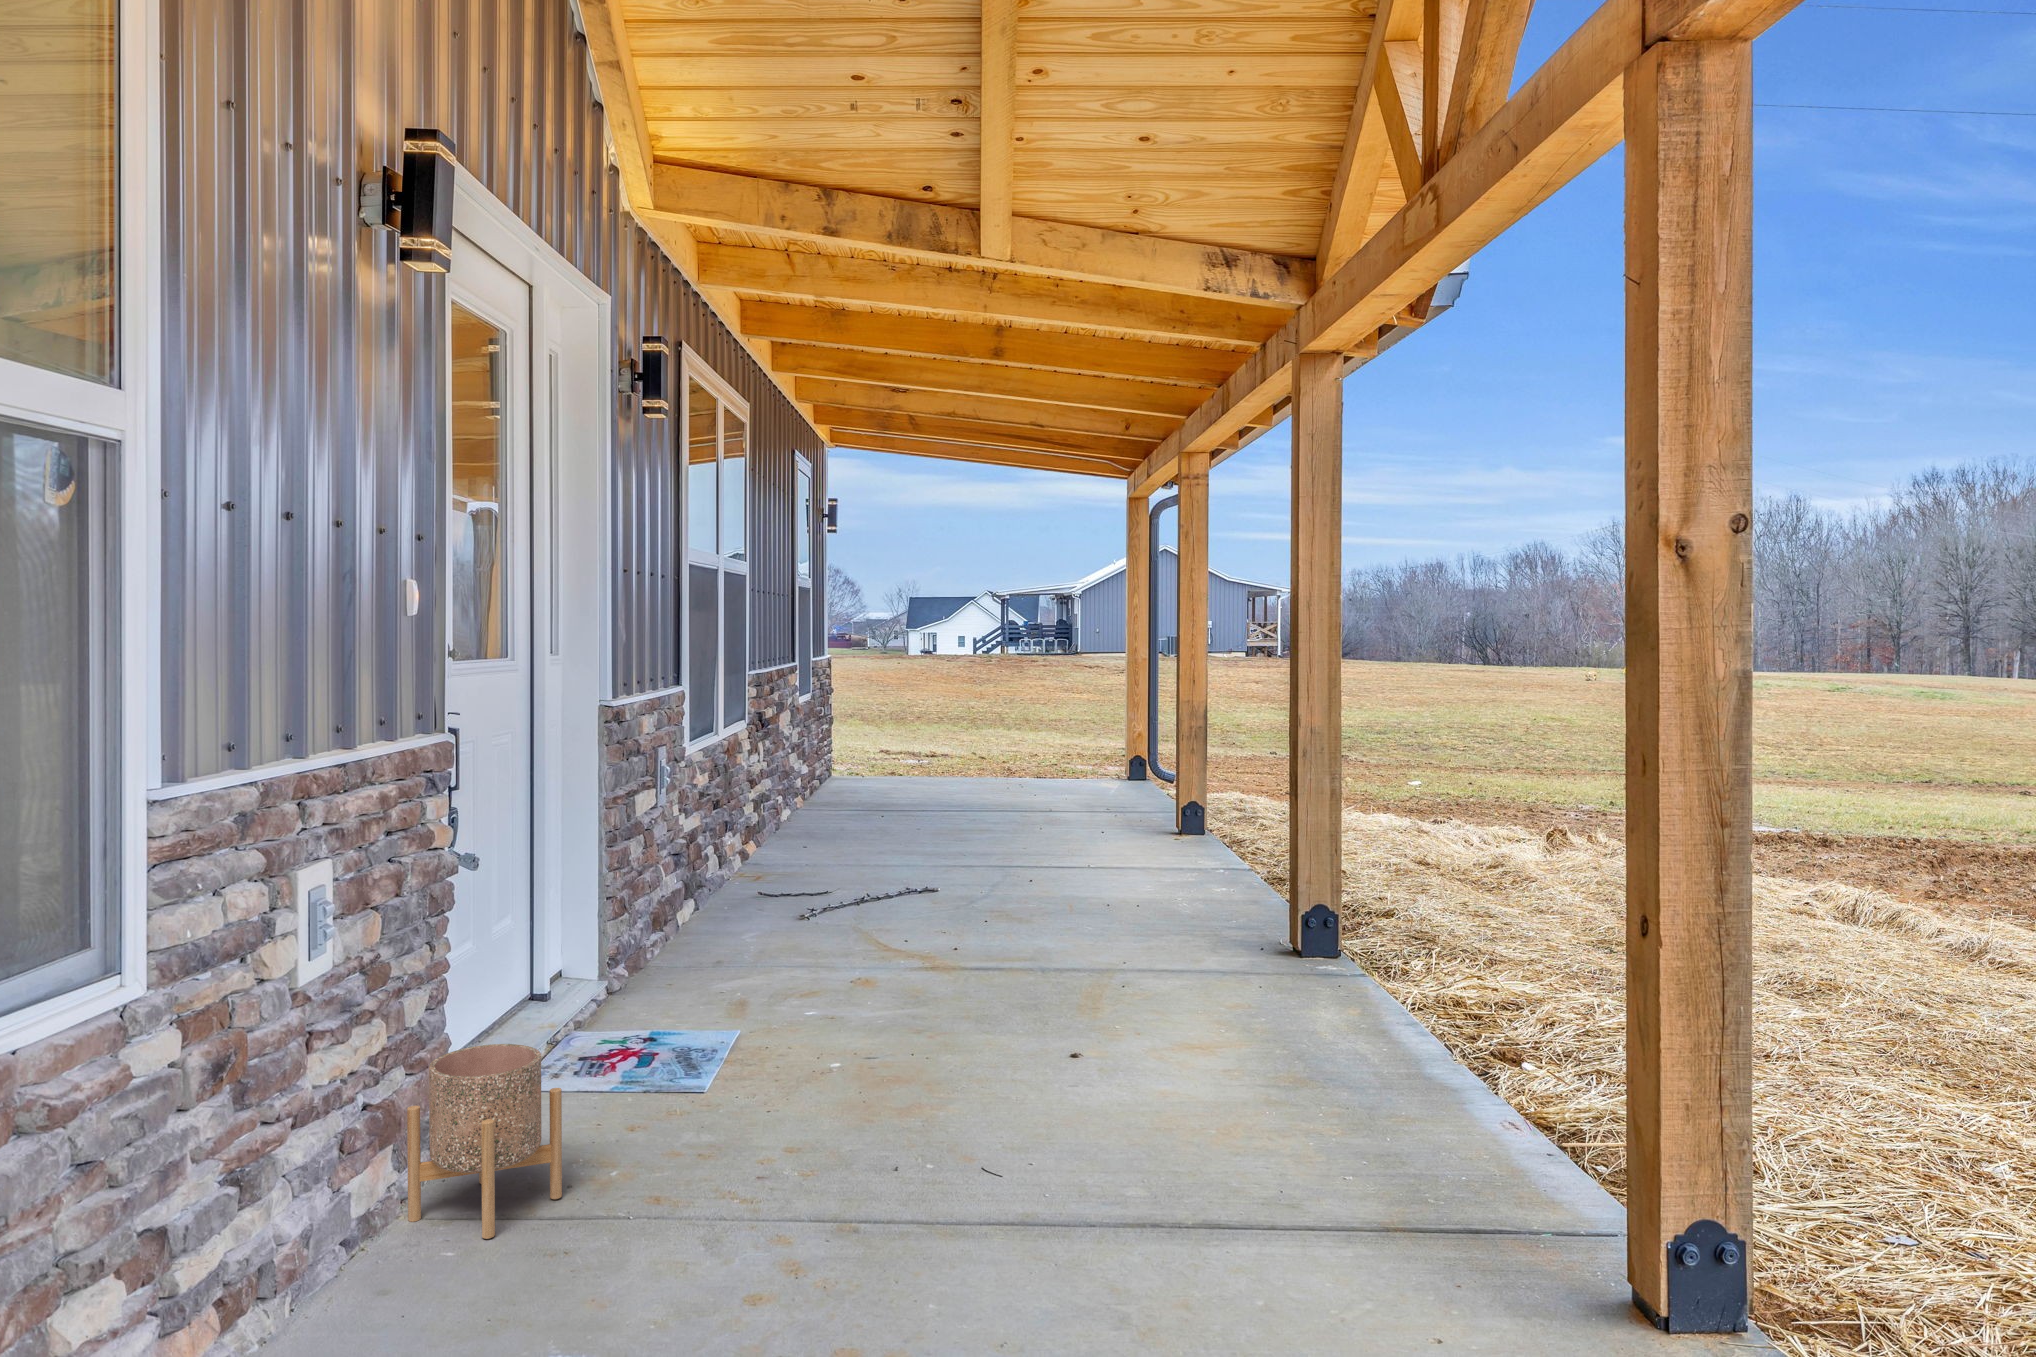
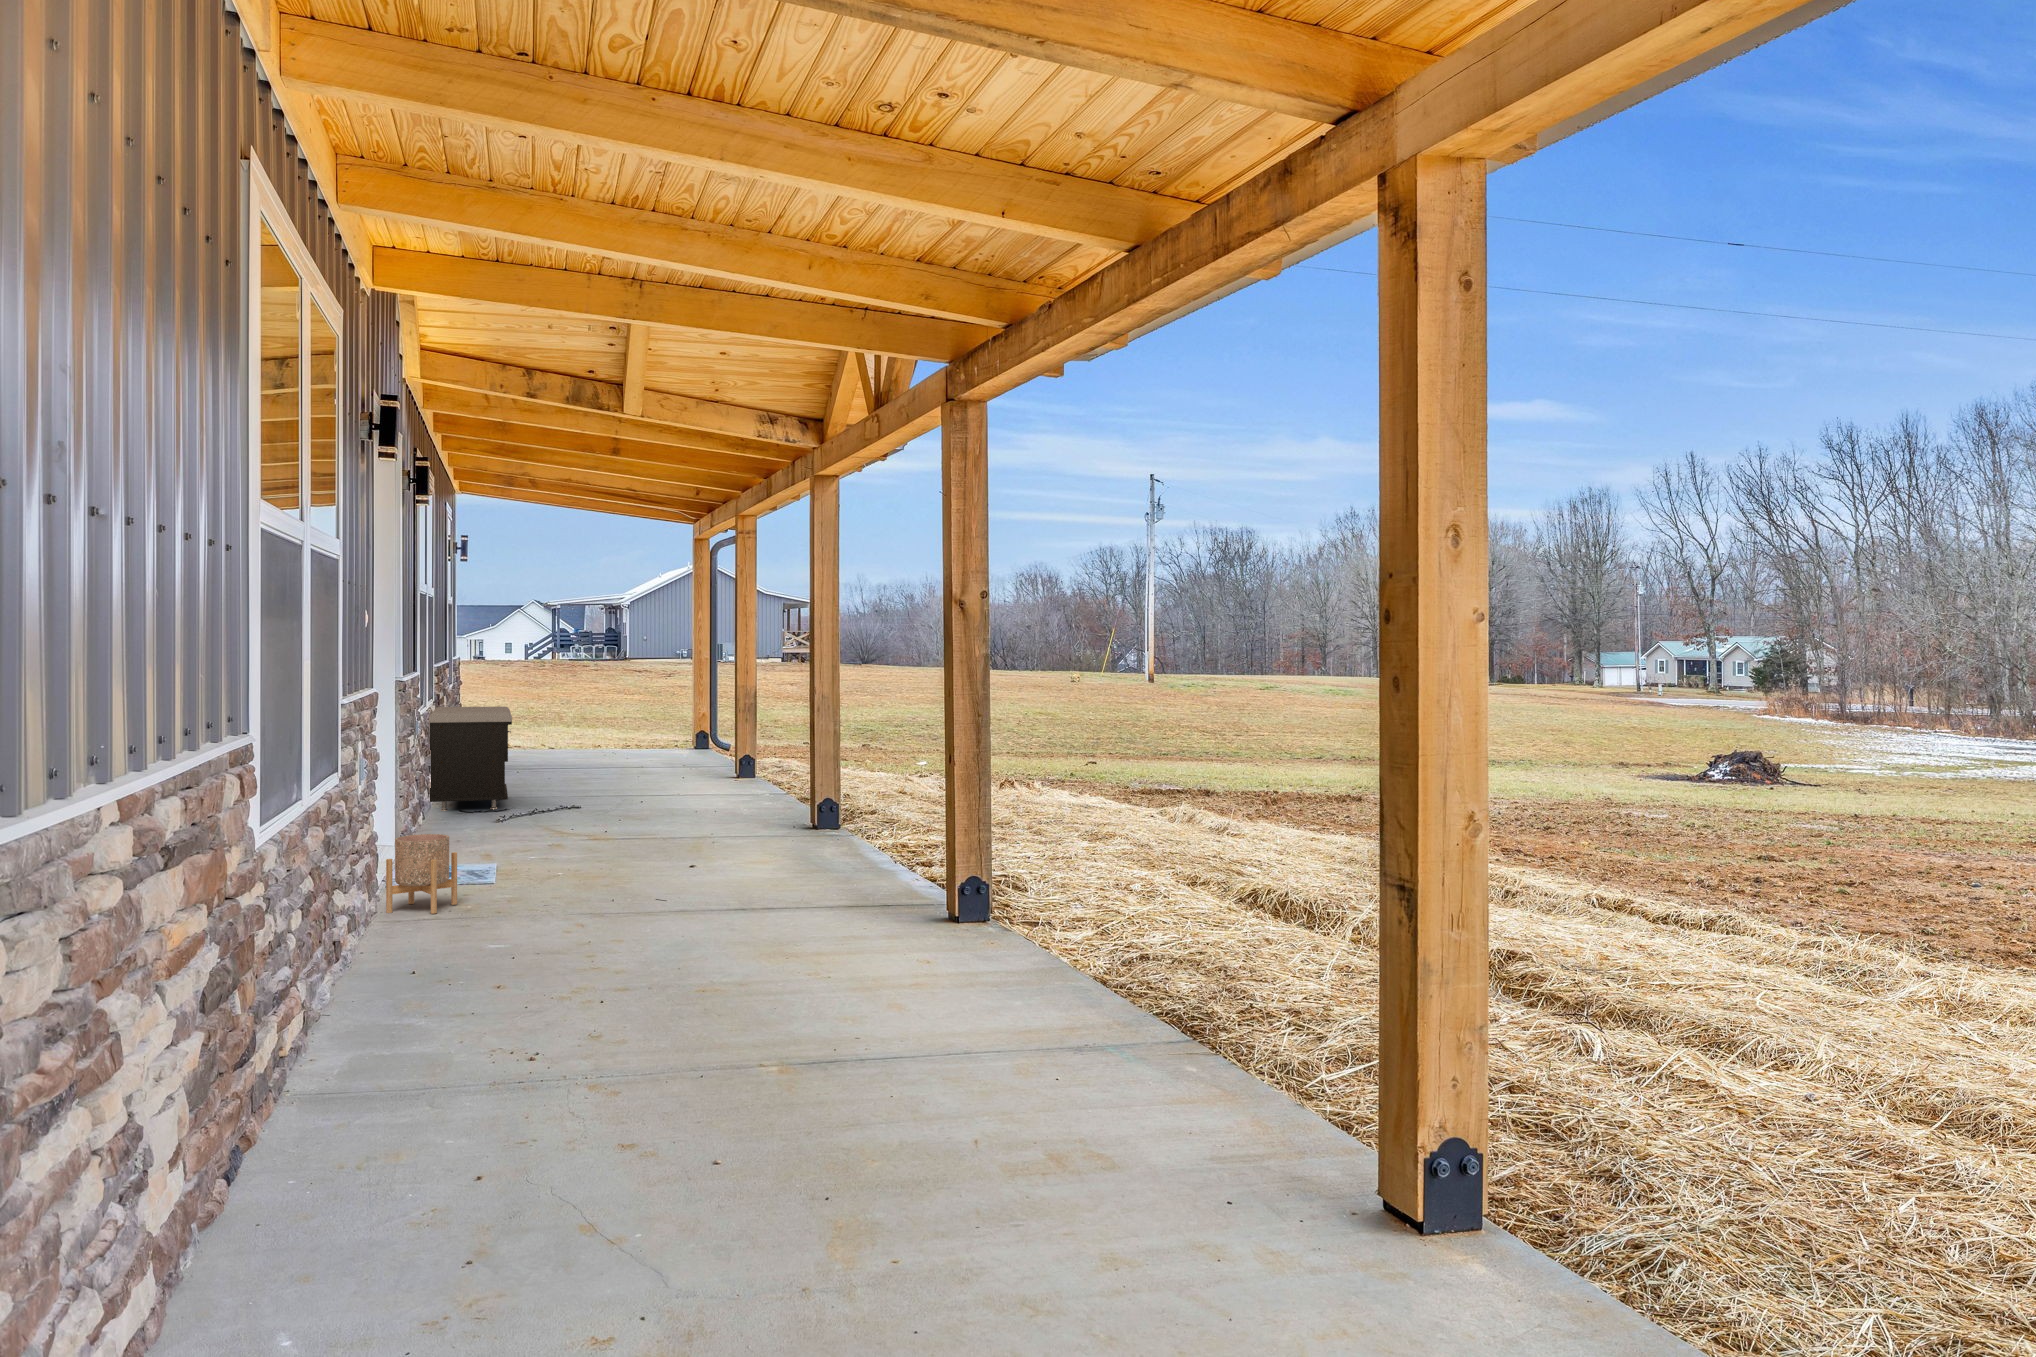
storage bench: none [732,728,859,883] -> present [429,706,512,811]

